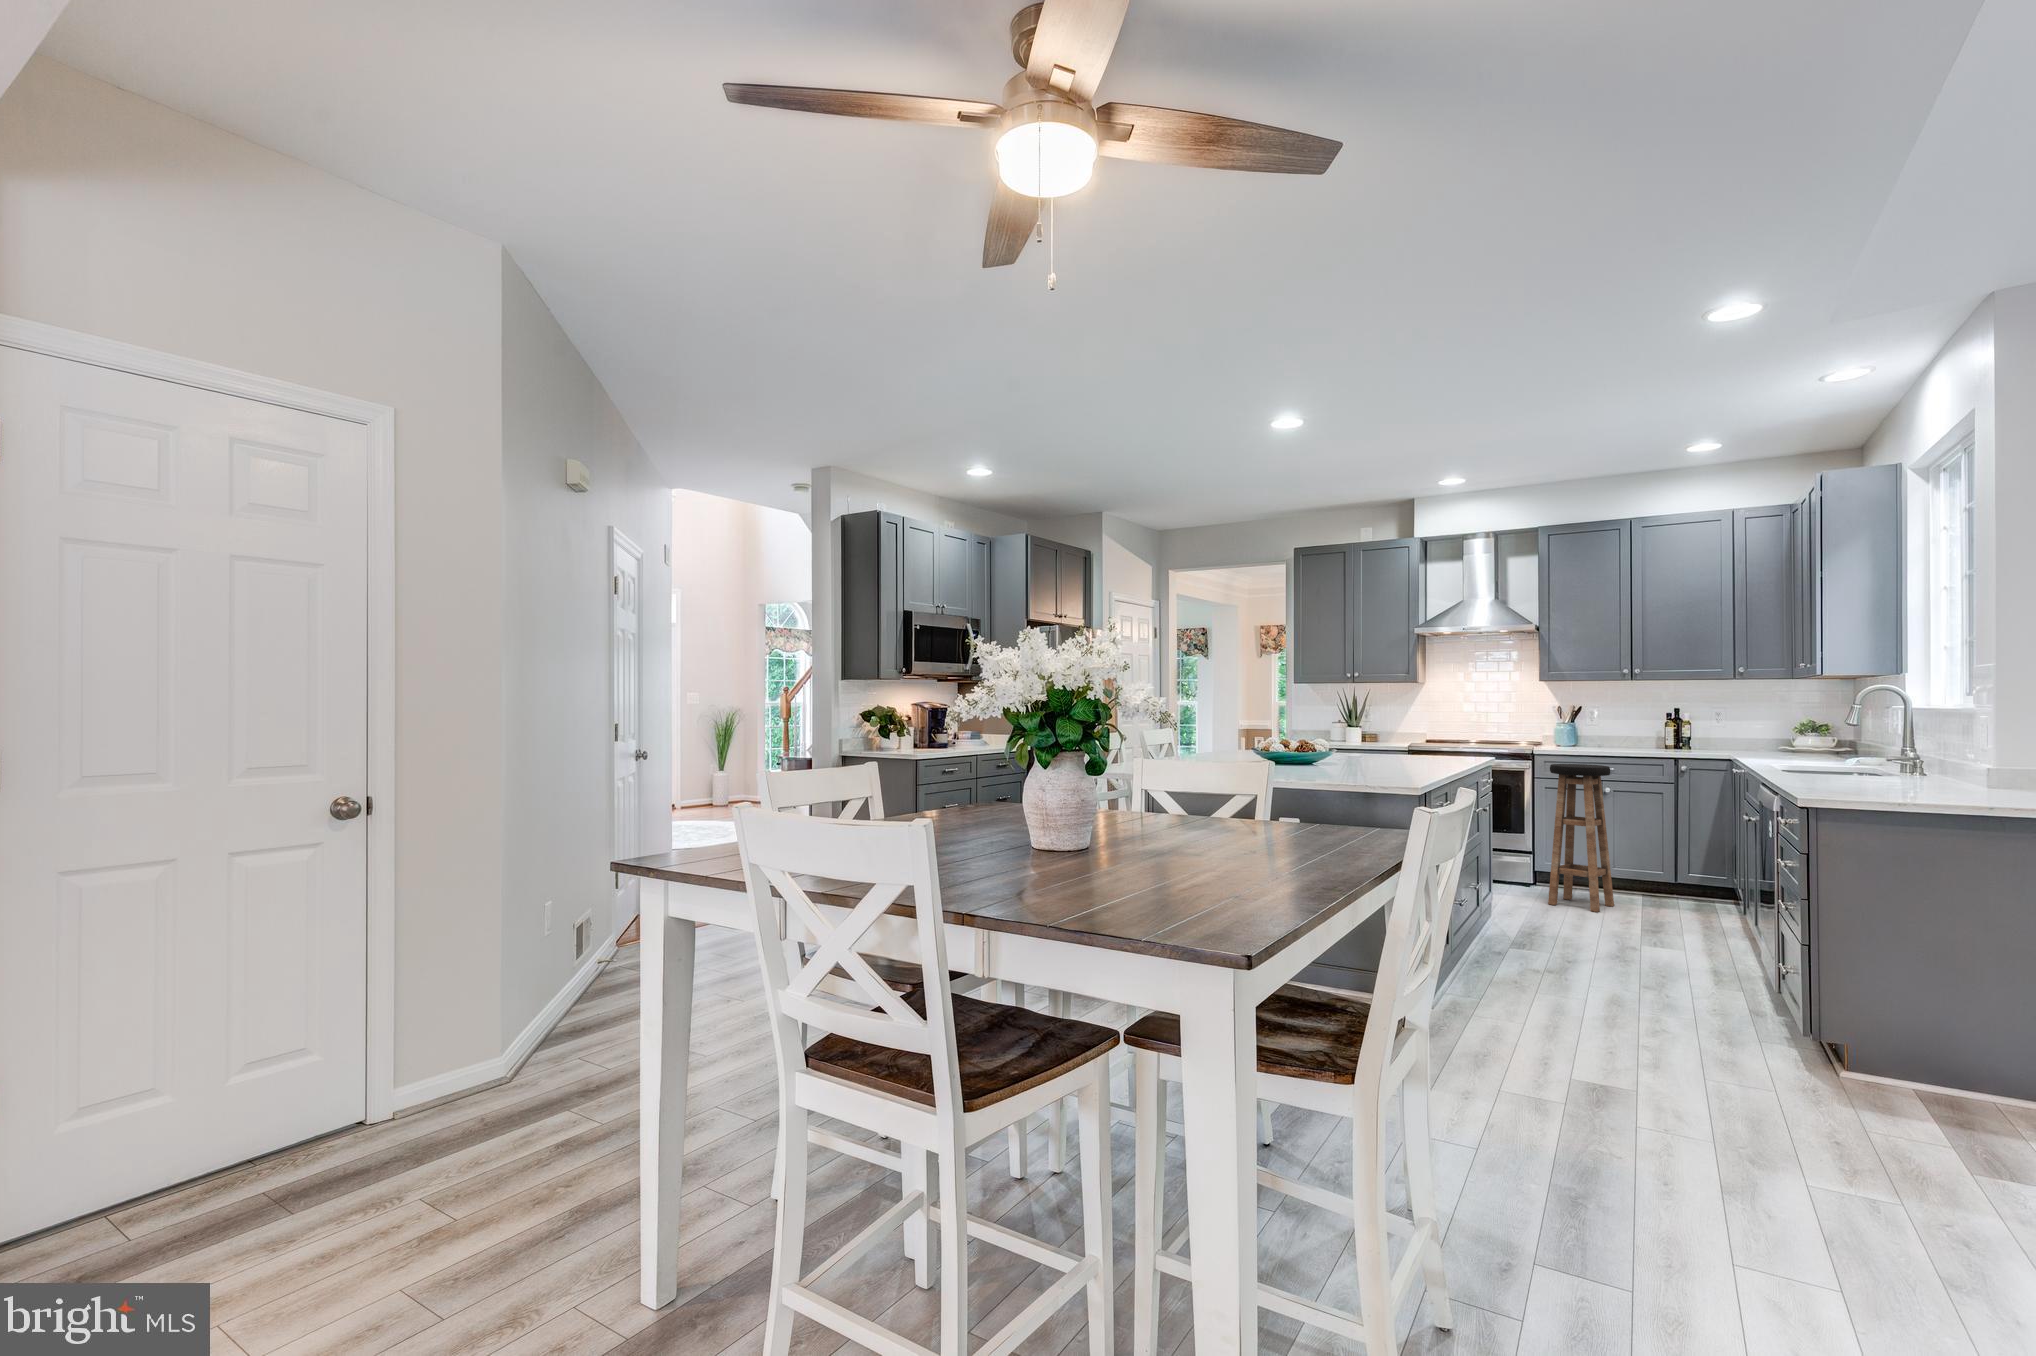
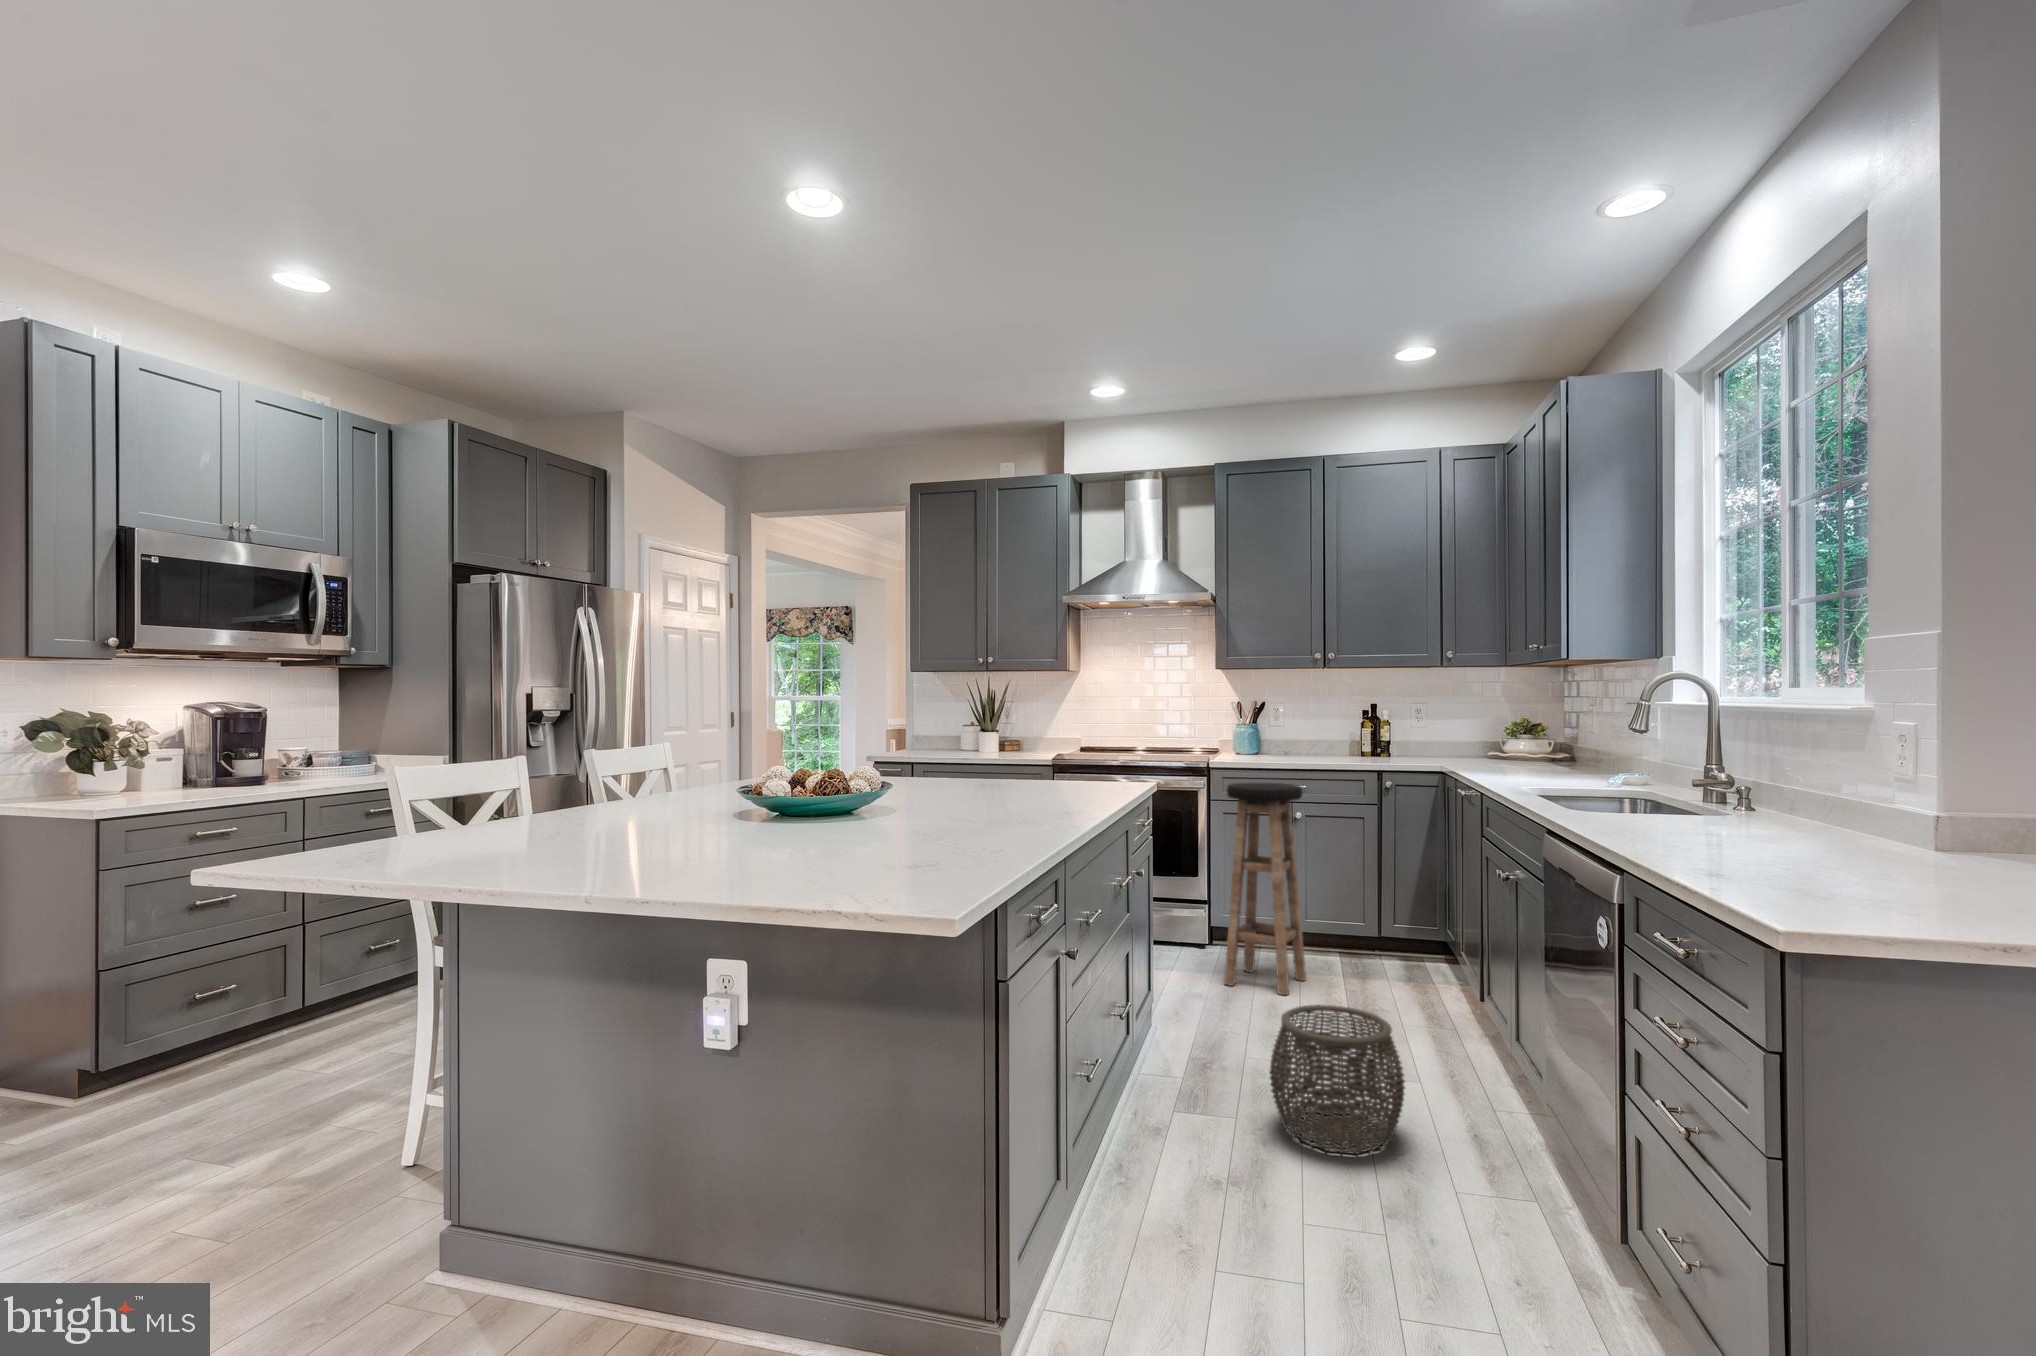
woven basket: none [1583,893,1677,976] -> present [1270,1005,1405,1154]

